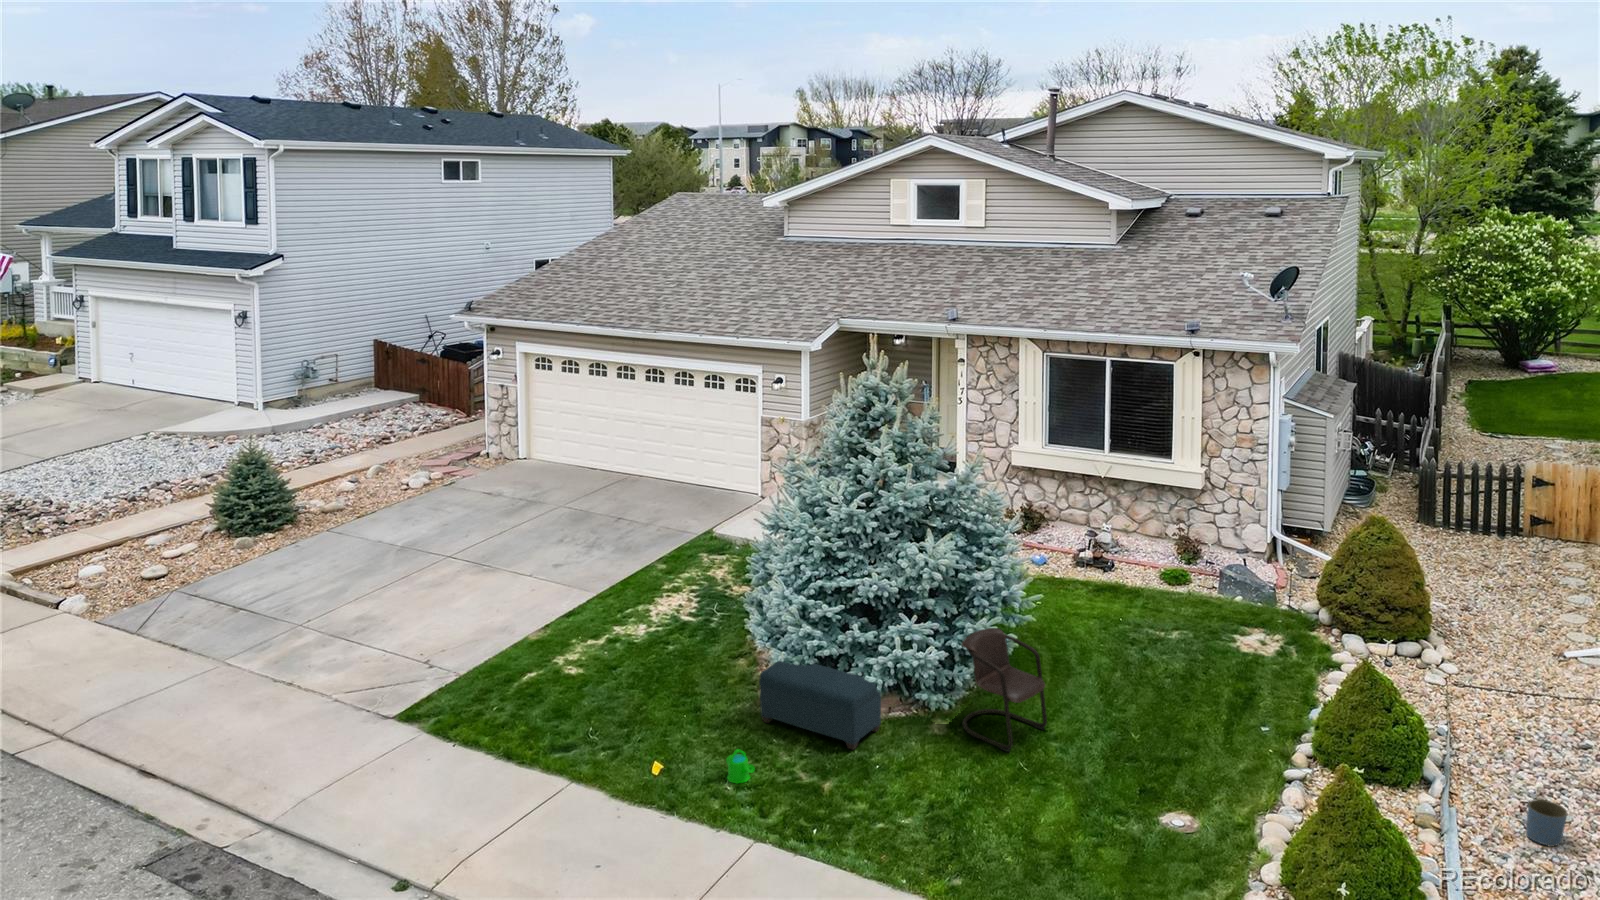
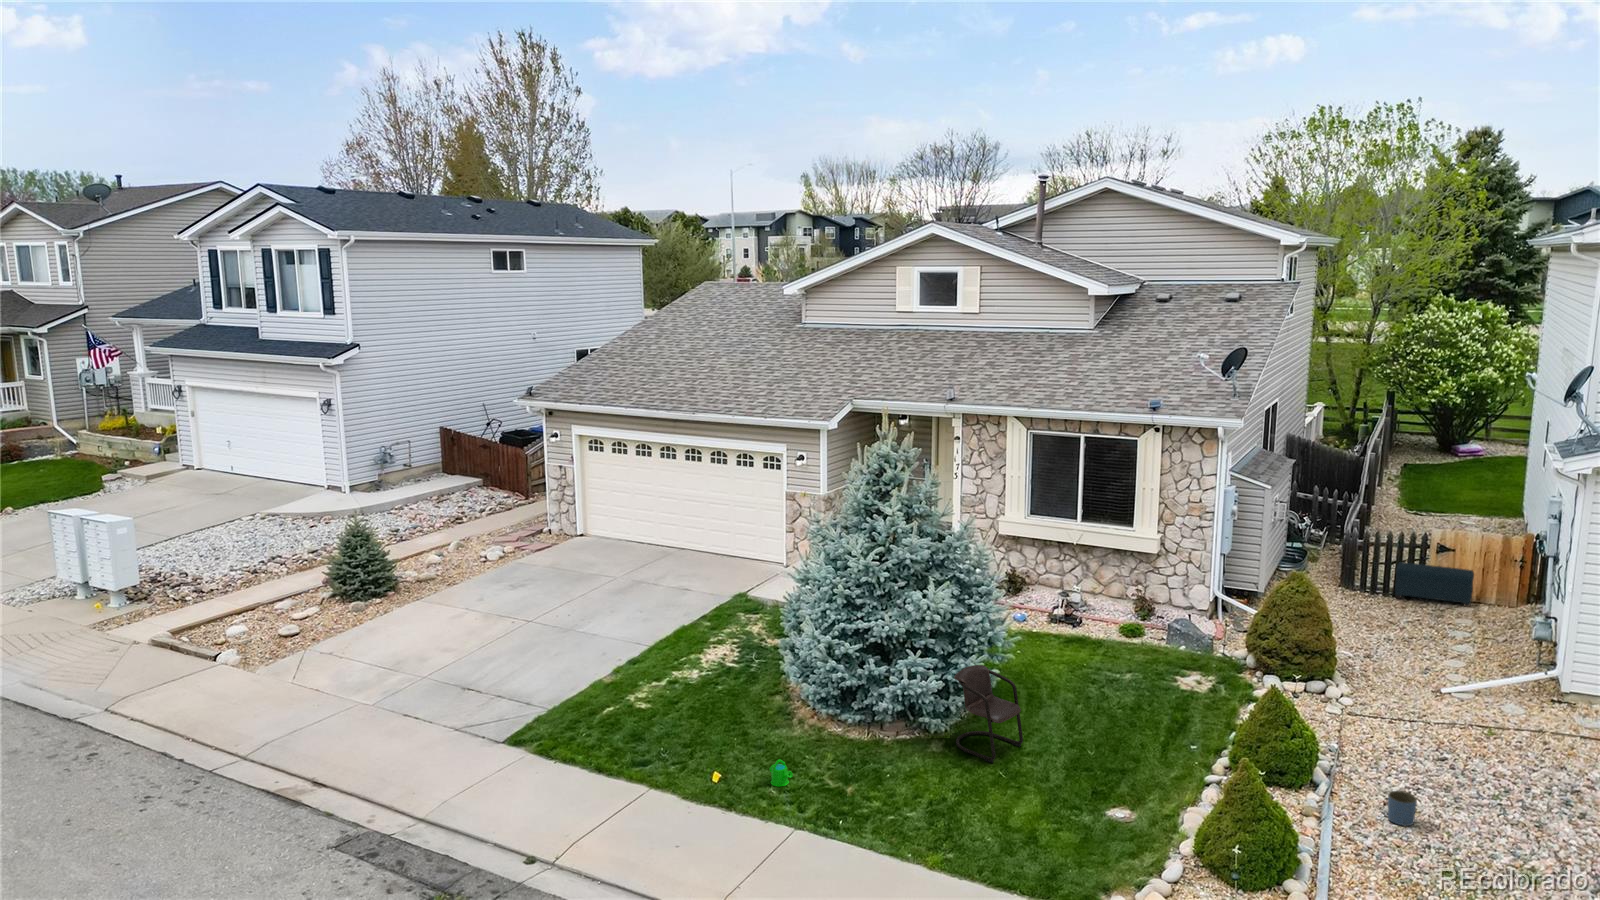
bench: present [759,661,881,749] -> present [1395,562,1474,607]

